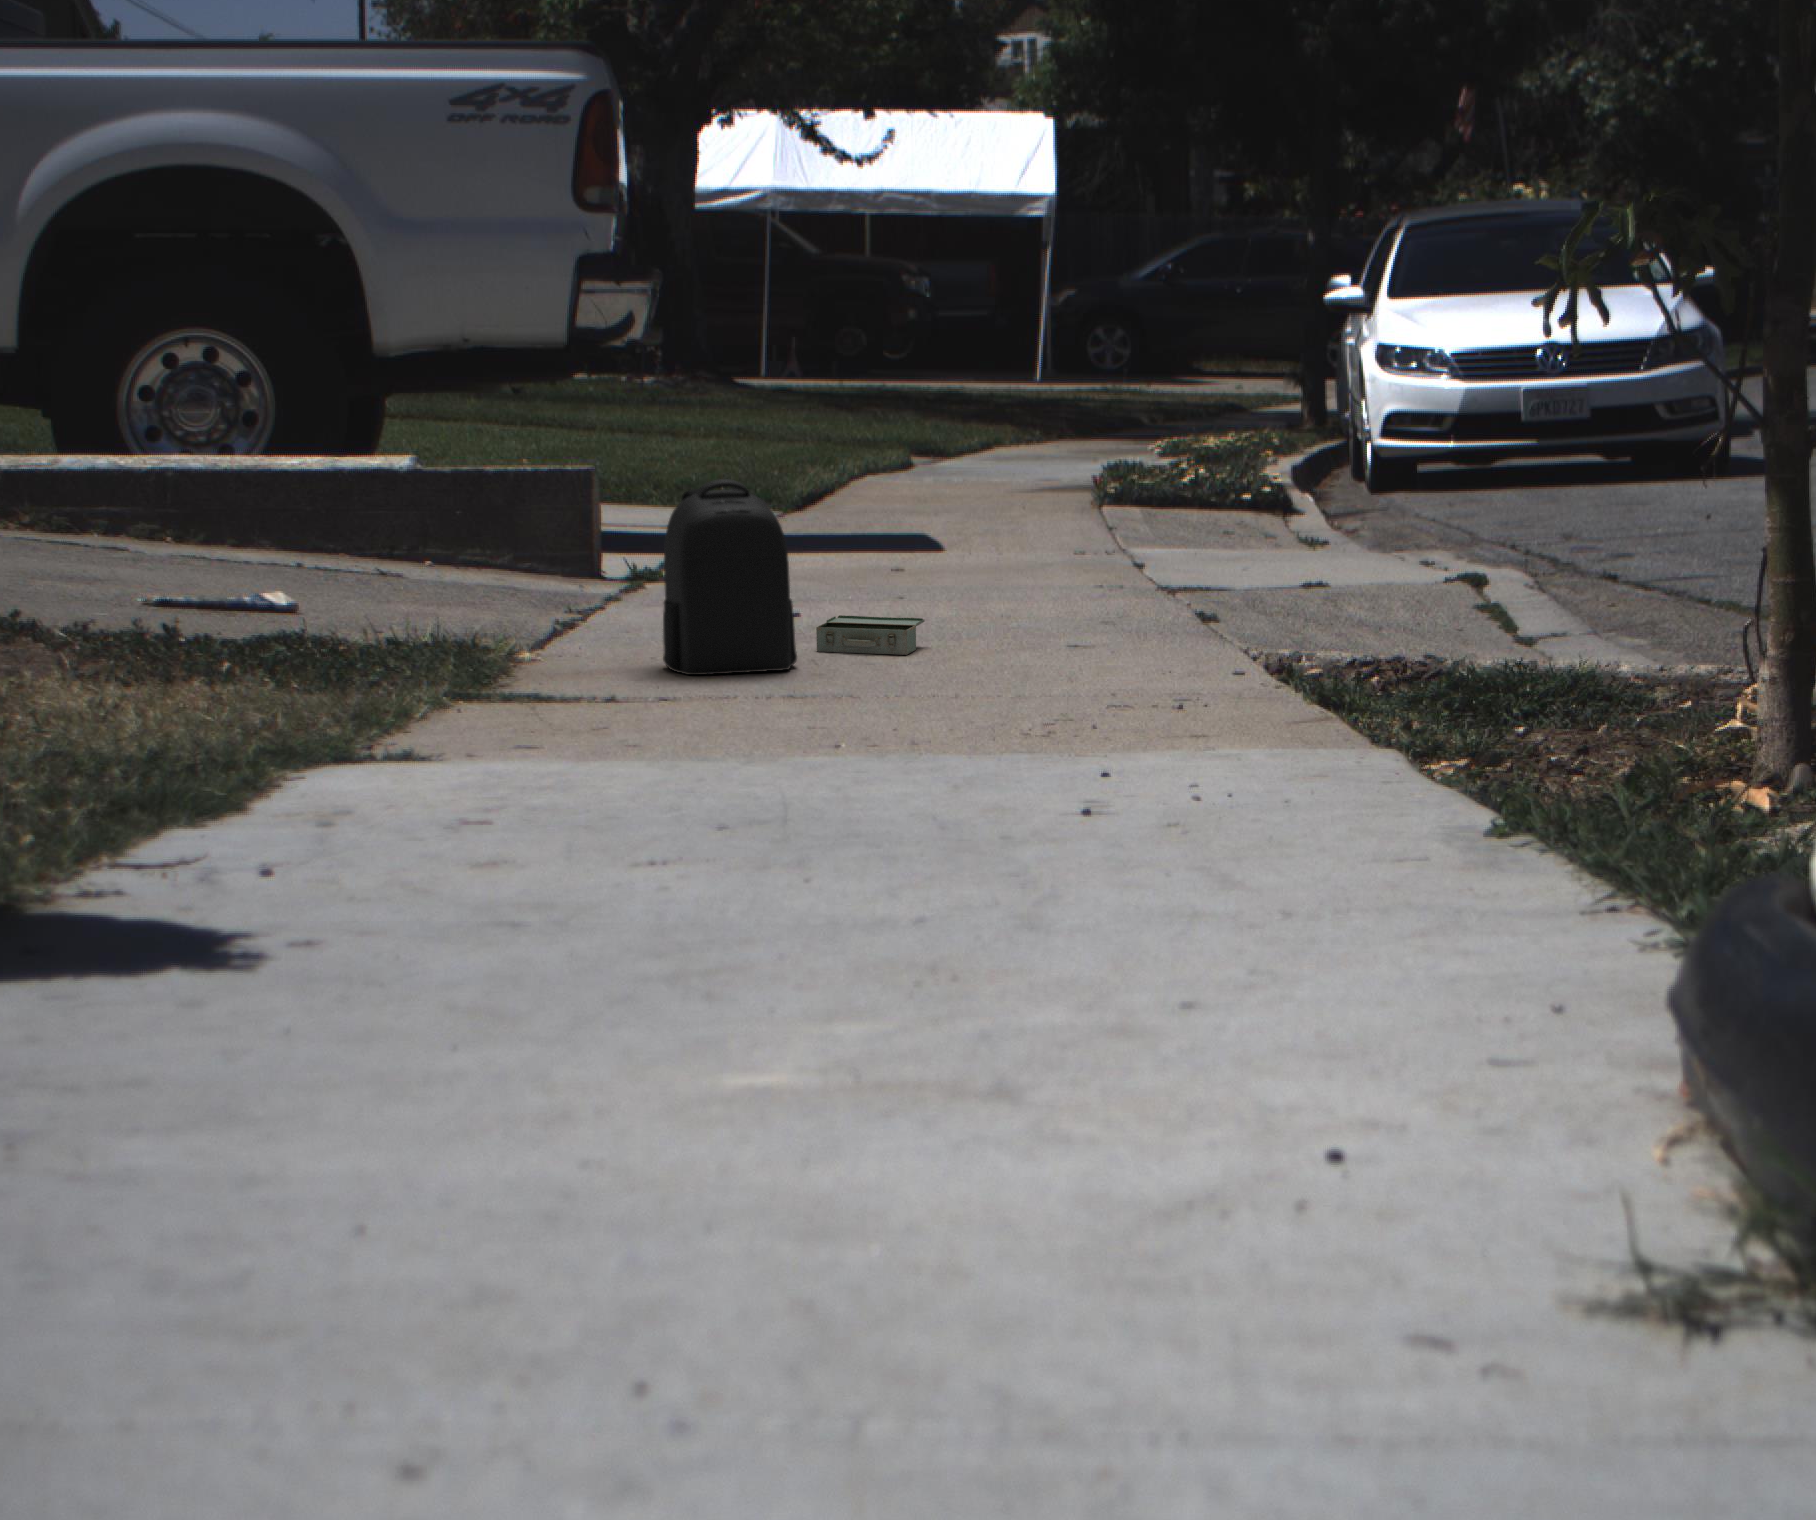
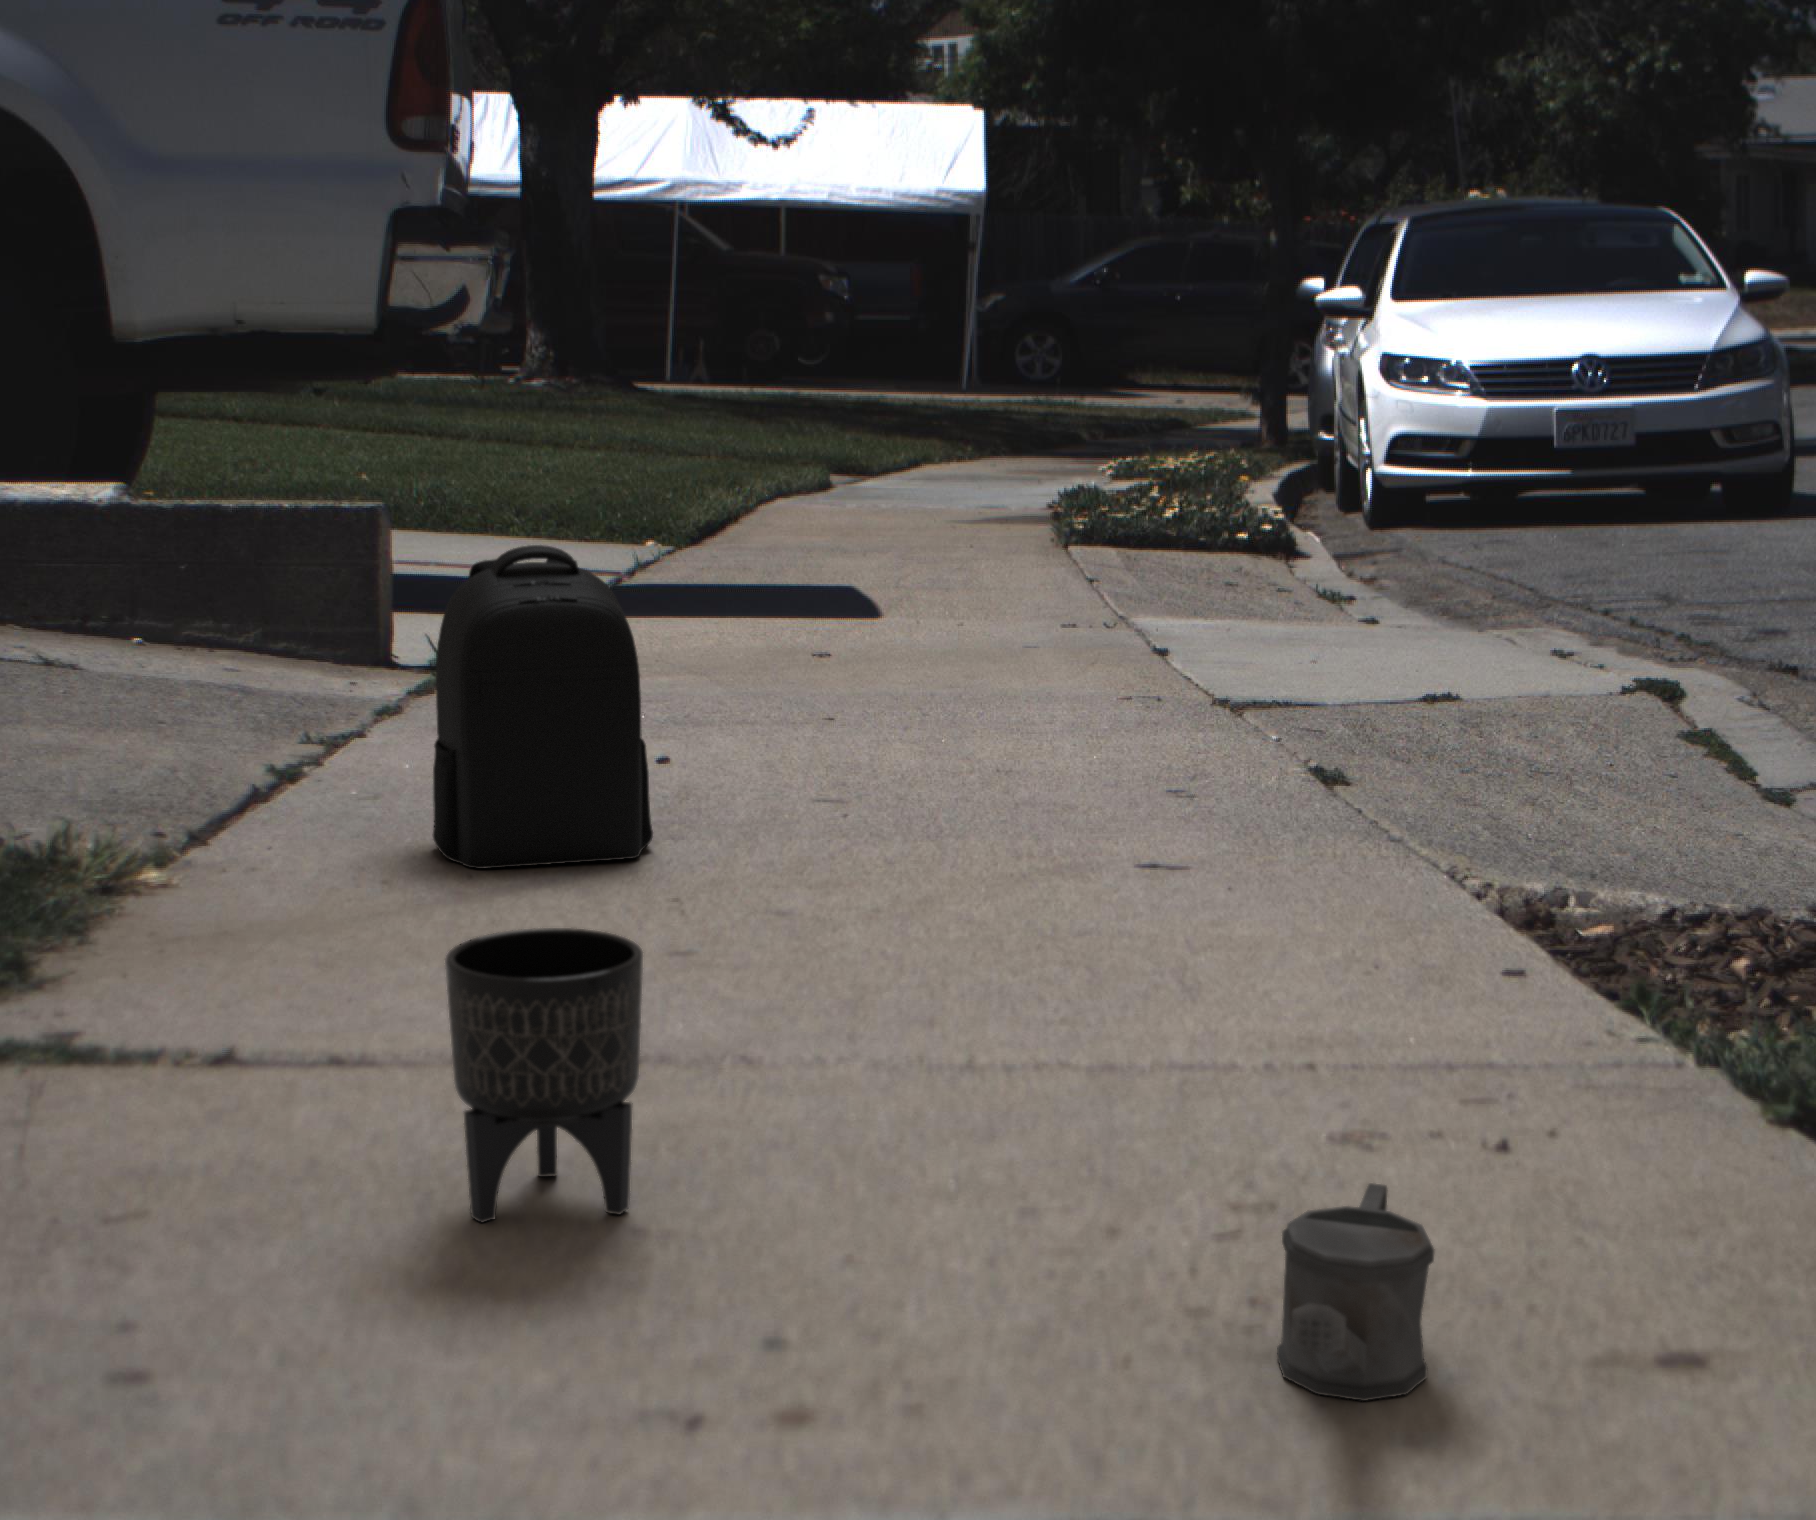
toolbox: present [816,615,925,655] -> none [688,751,859,822]
planter: none [715,650,810,788] -> present [445,928,643,1222]
watering can: none [1099,746,1174,830] -> present [1277,1183,1434,1401]

